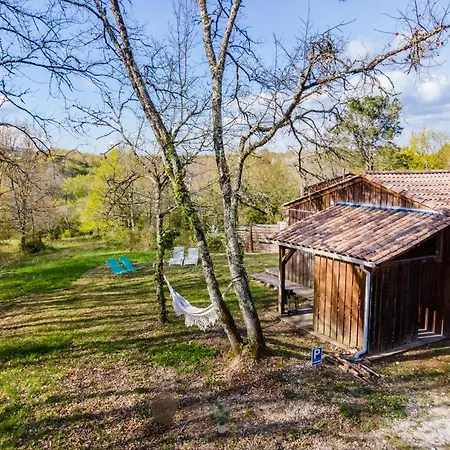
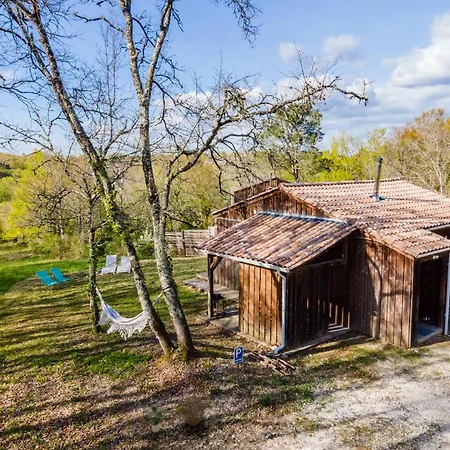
woven basket: present [151,392,176,423] -> present [182,396,204,425]

